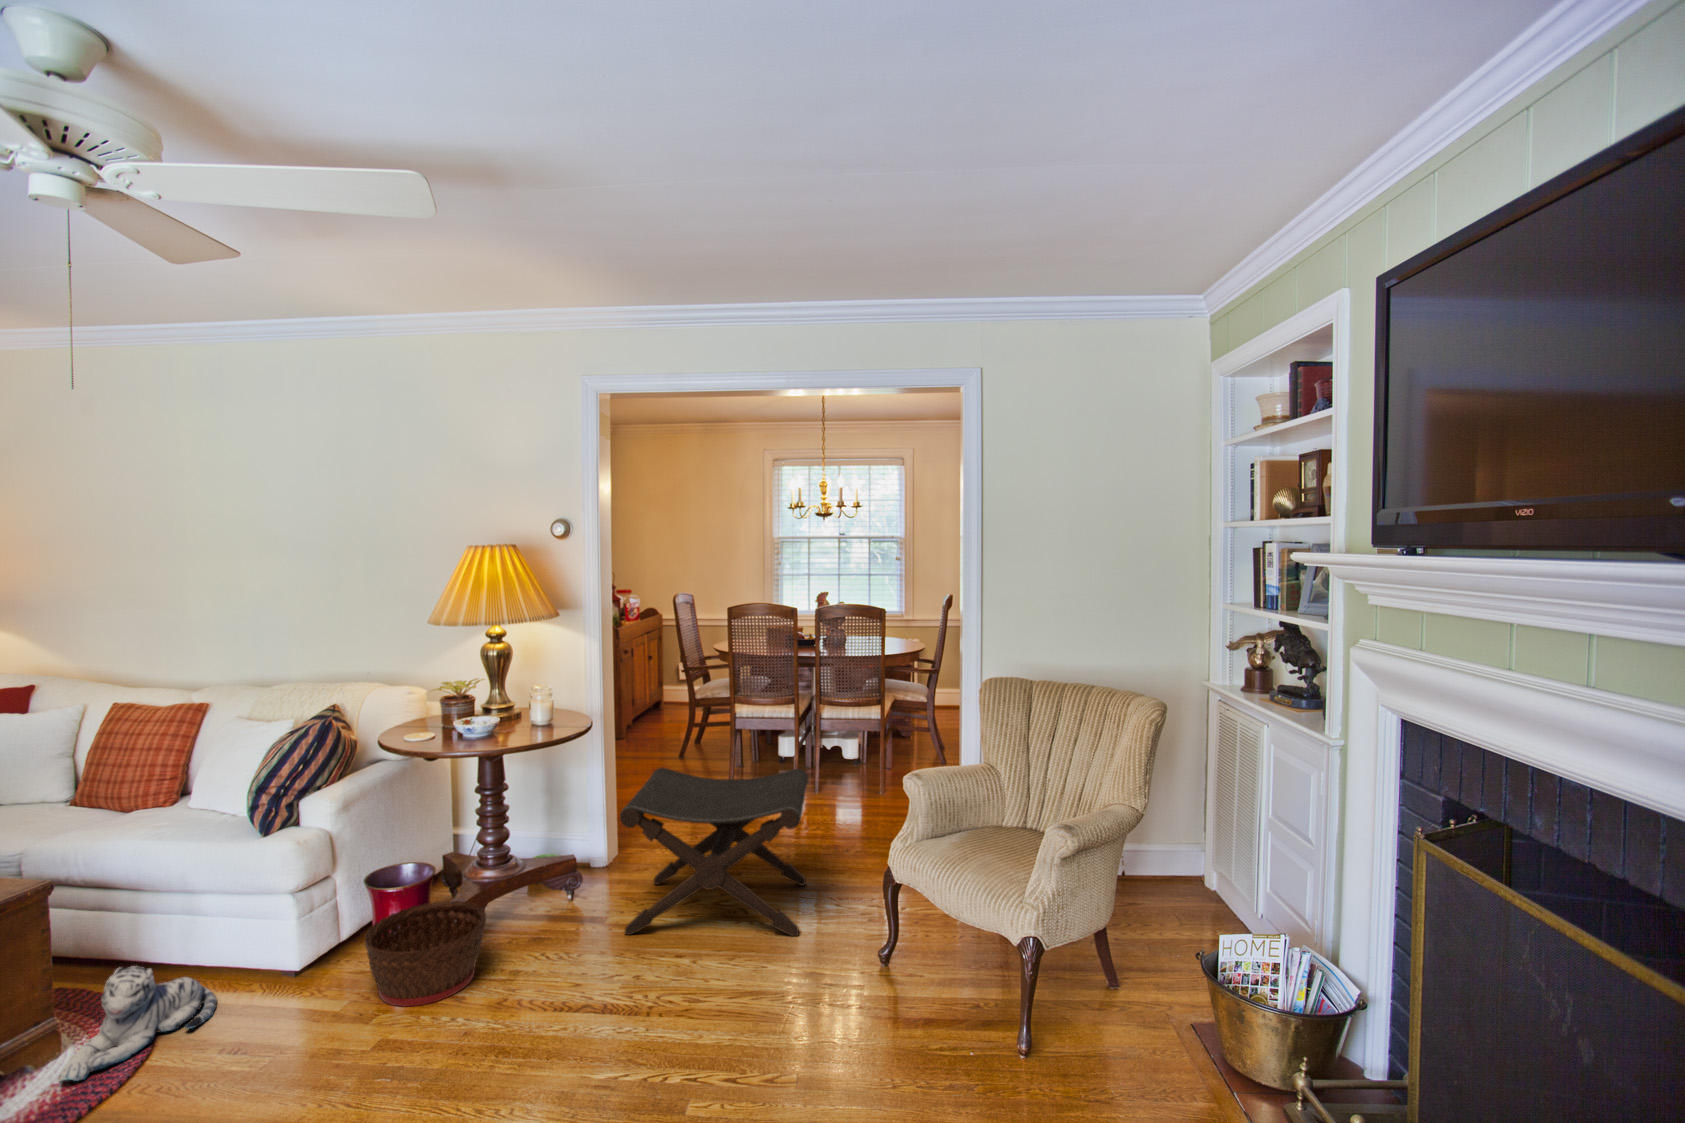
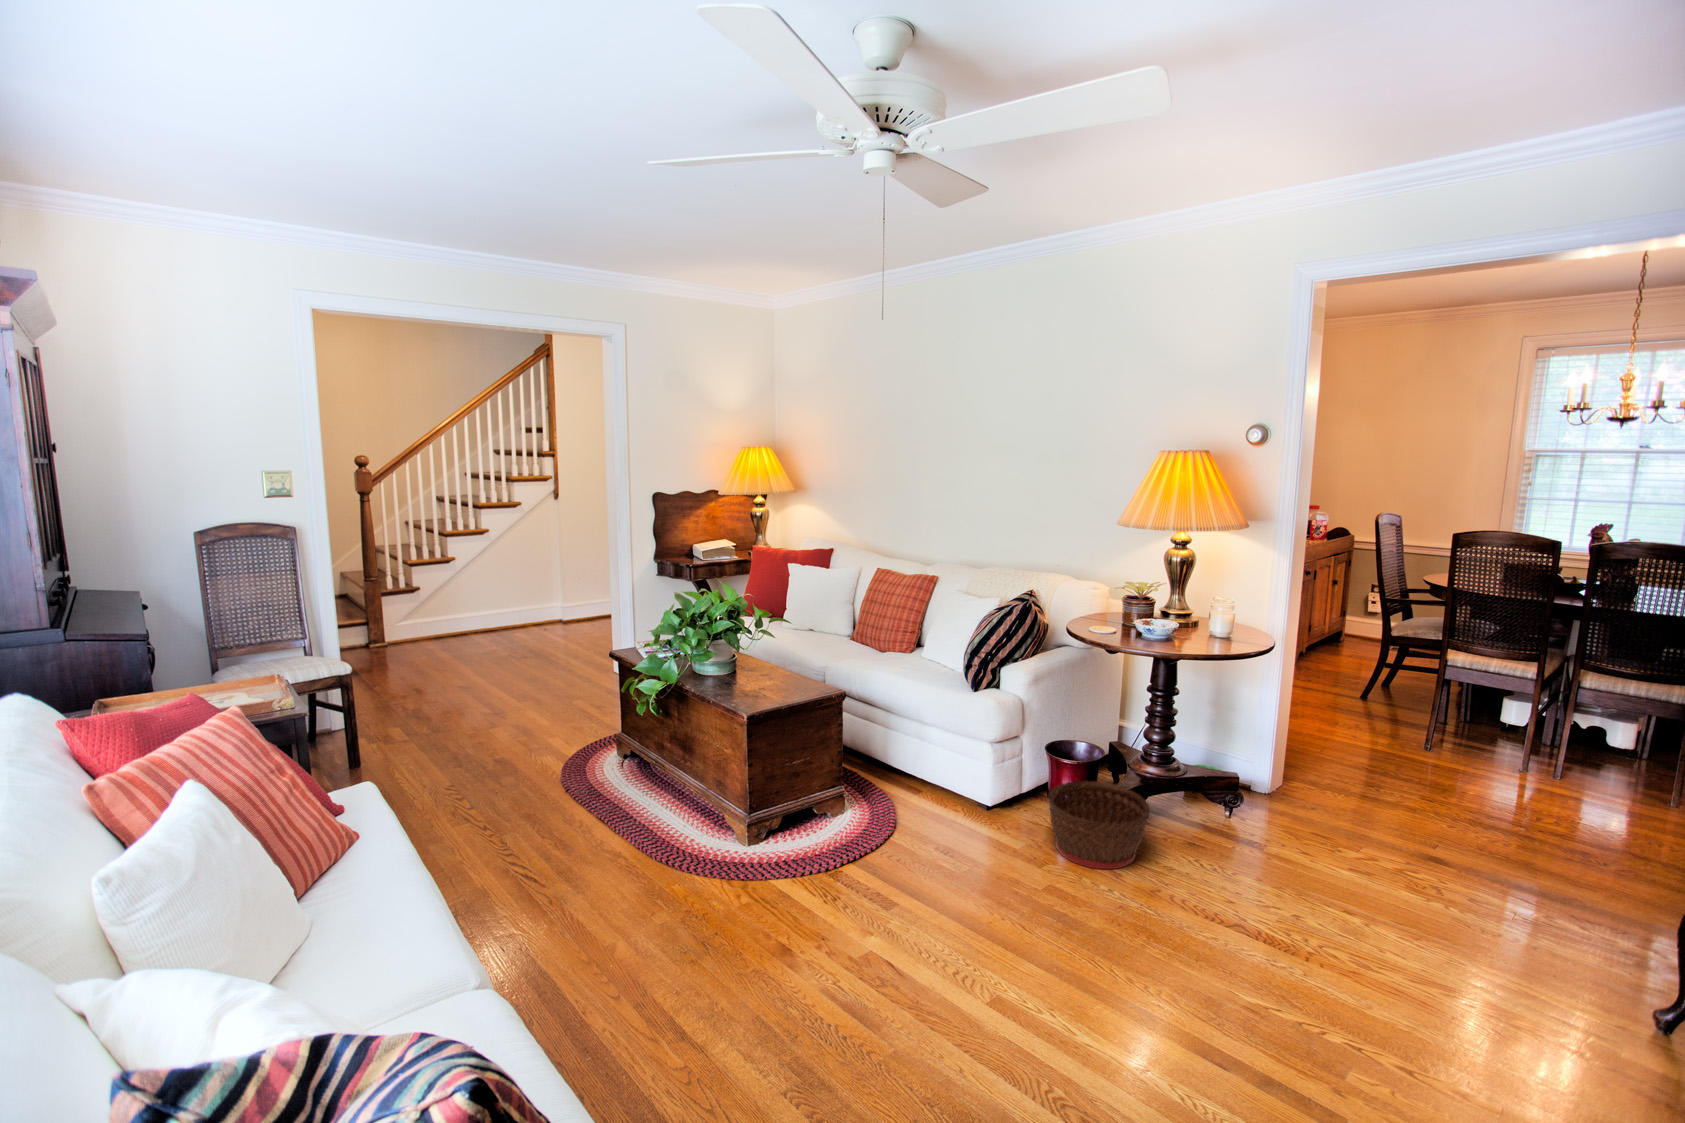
footstool: present [620,768,808,936] -> none [1285,709,1552,946]
plush toy: present [59,966,217,1081] -> none [855,764,942,835]

